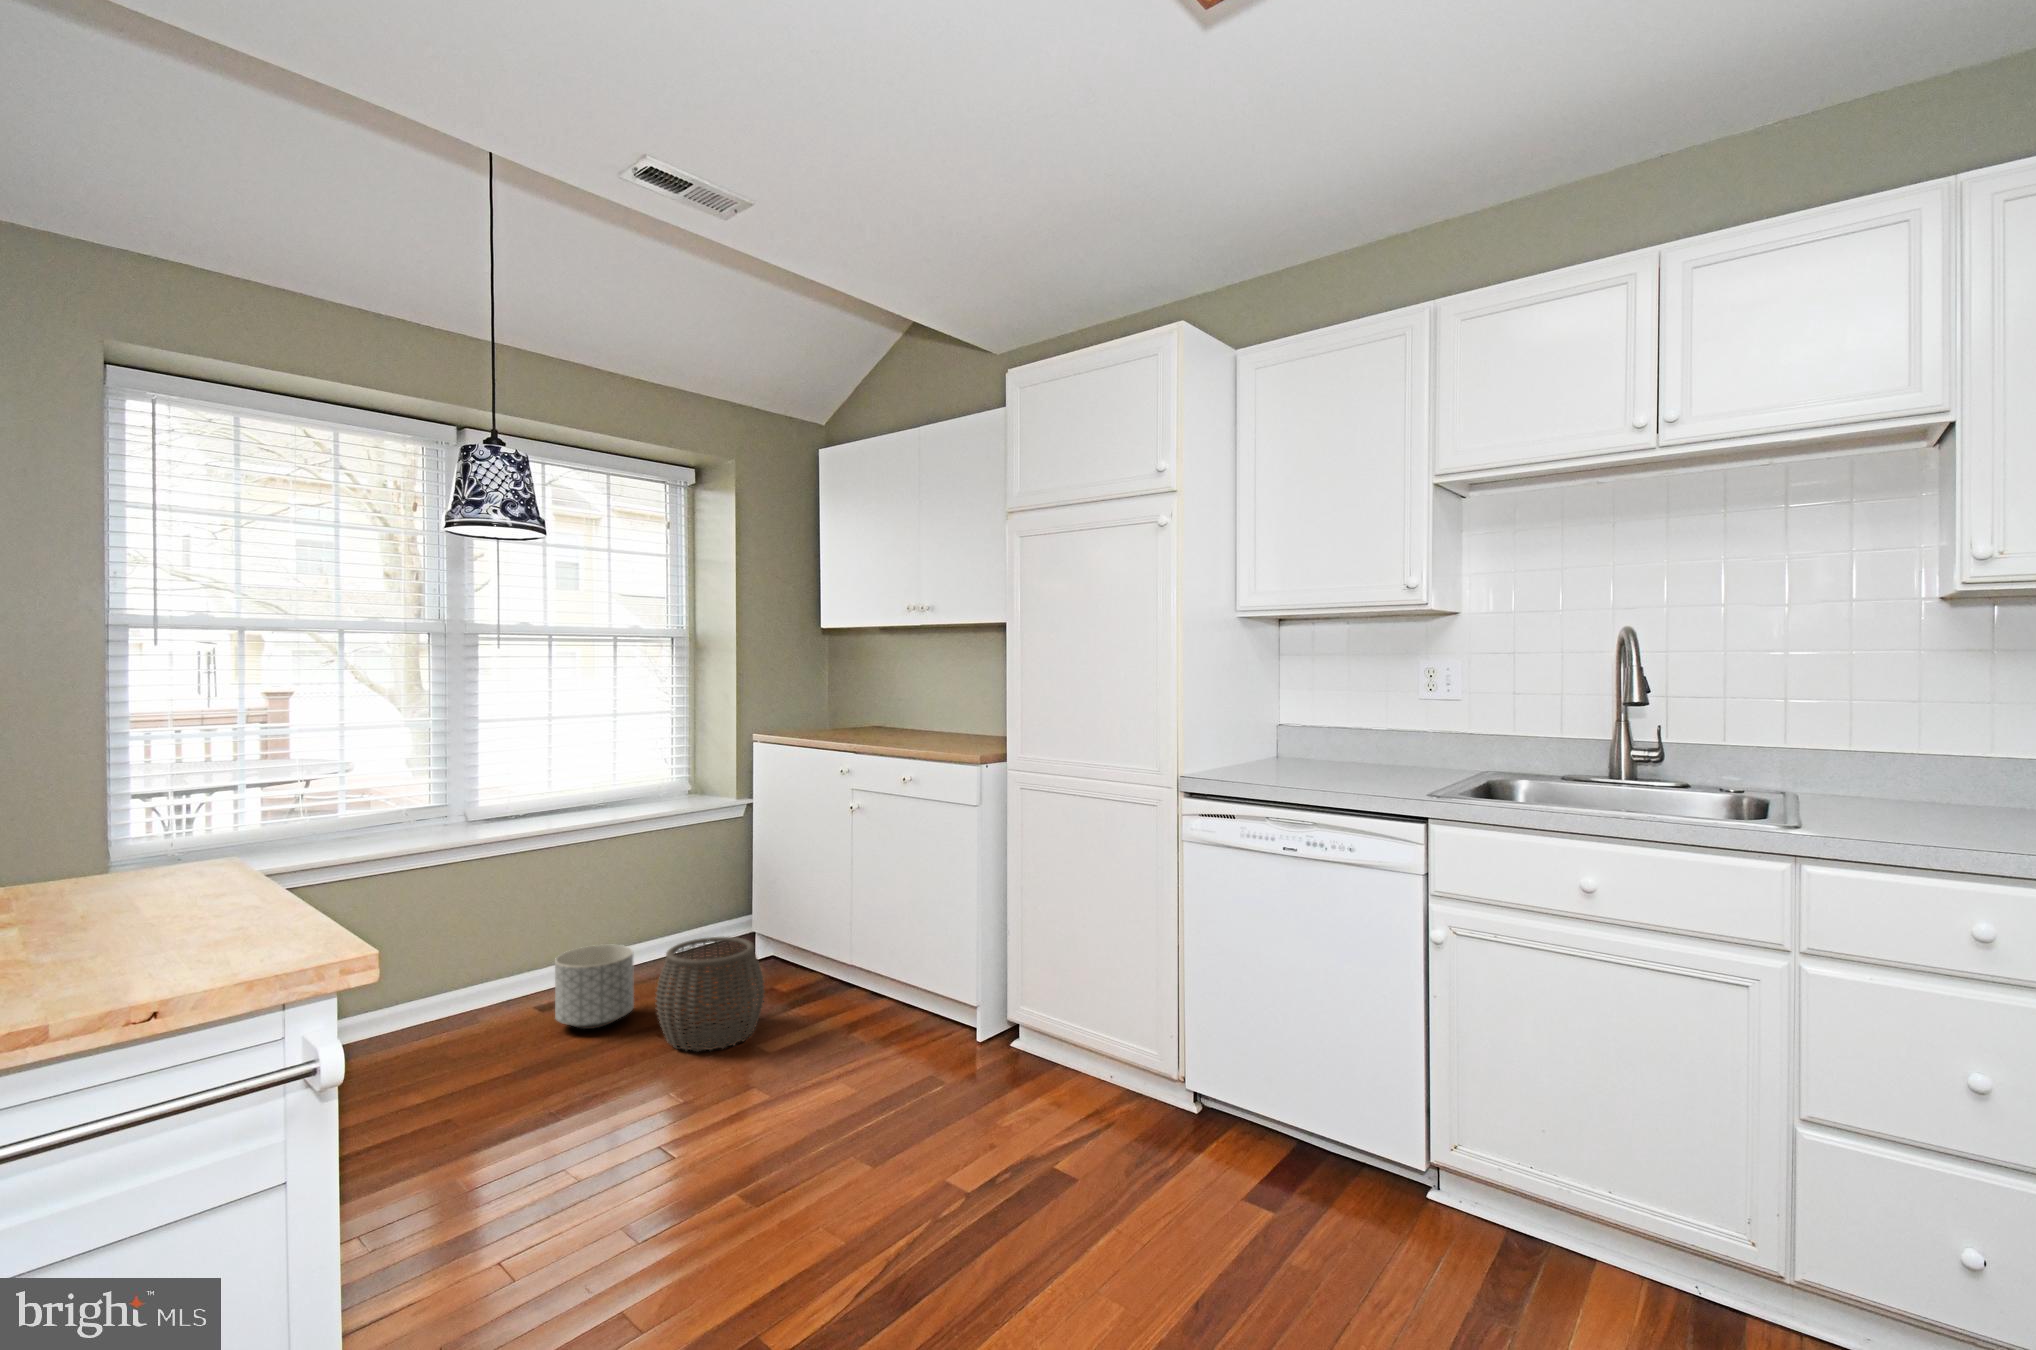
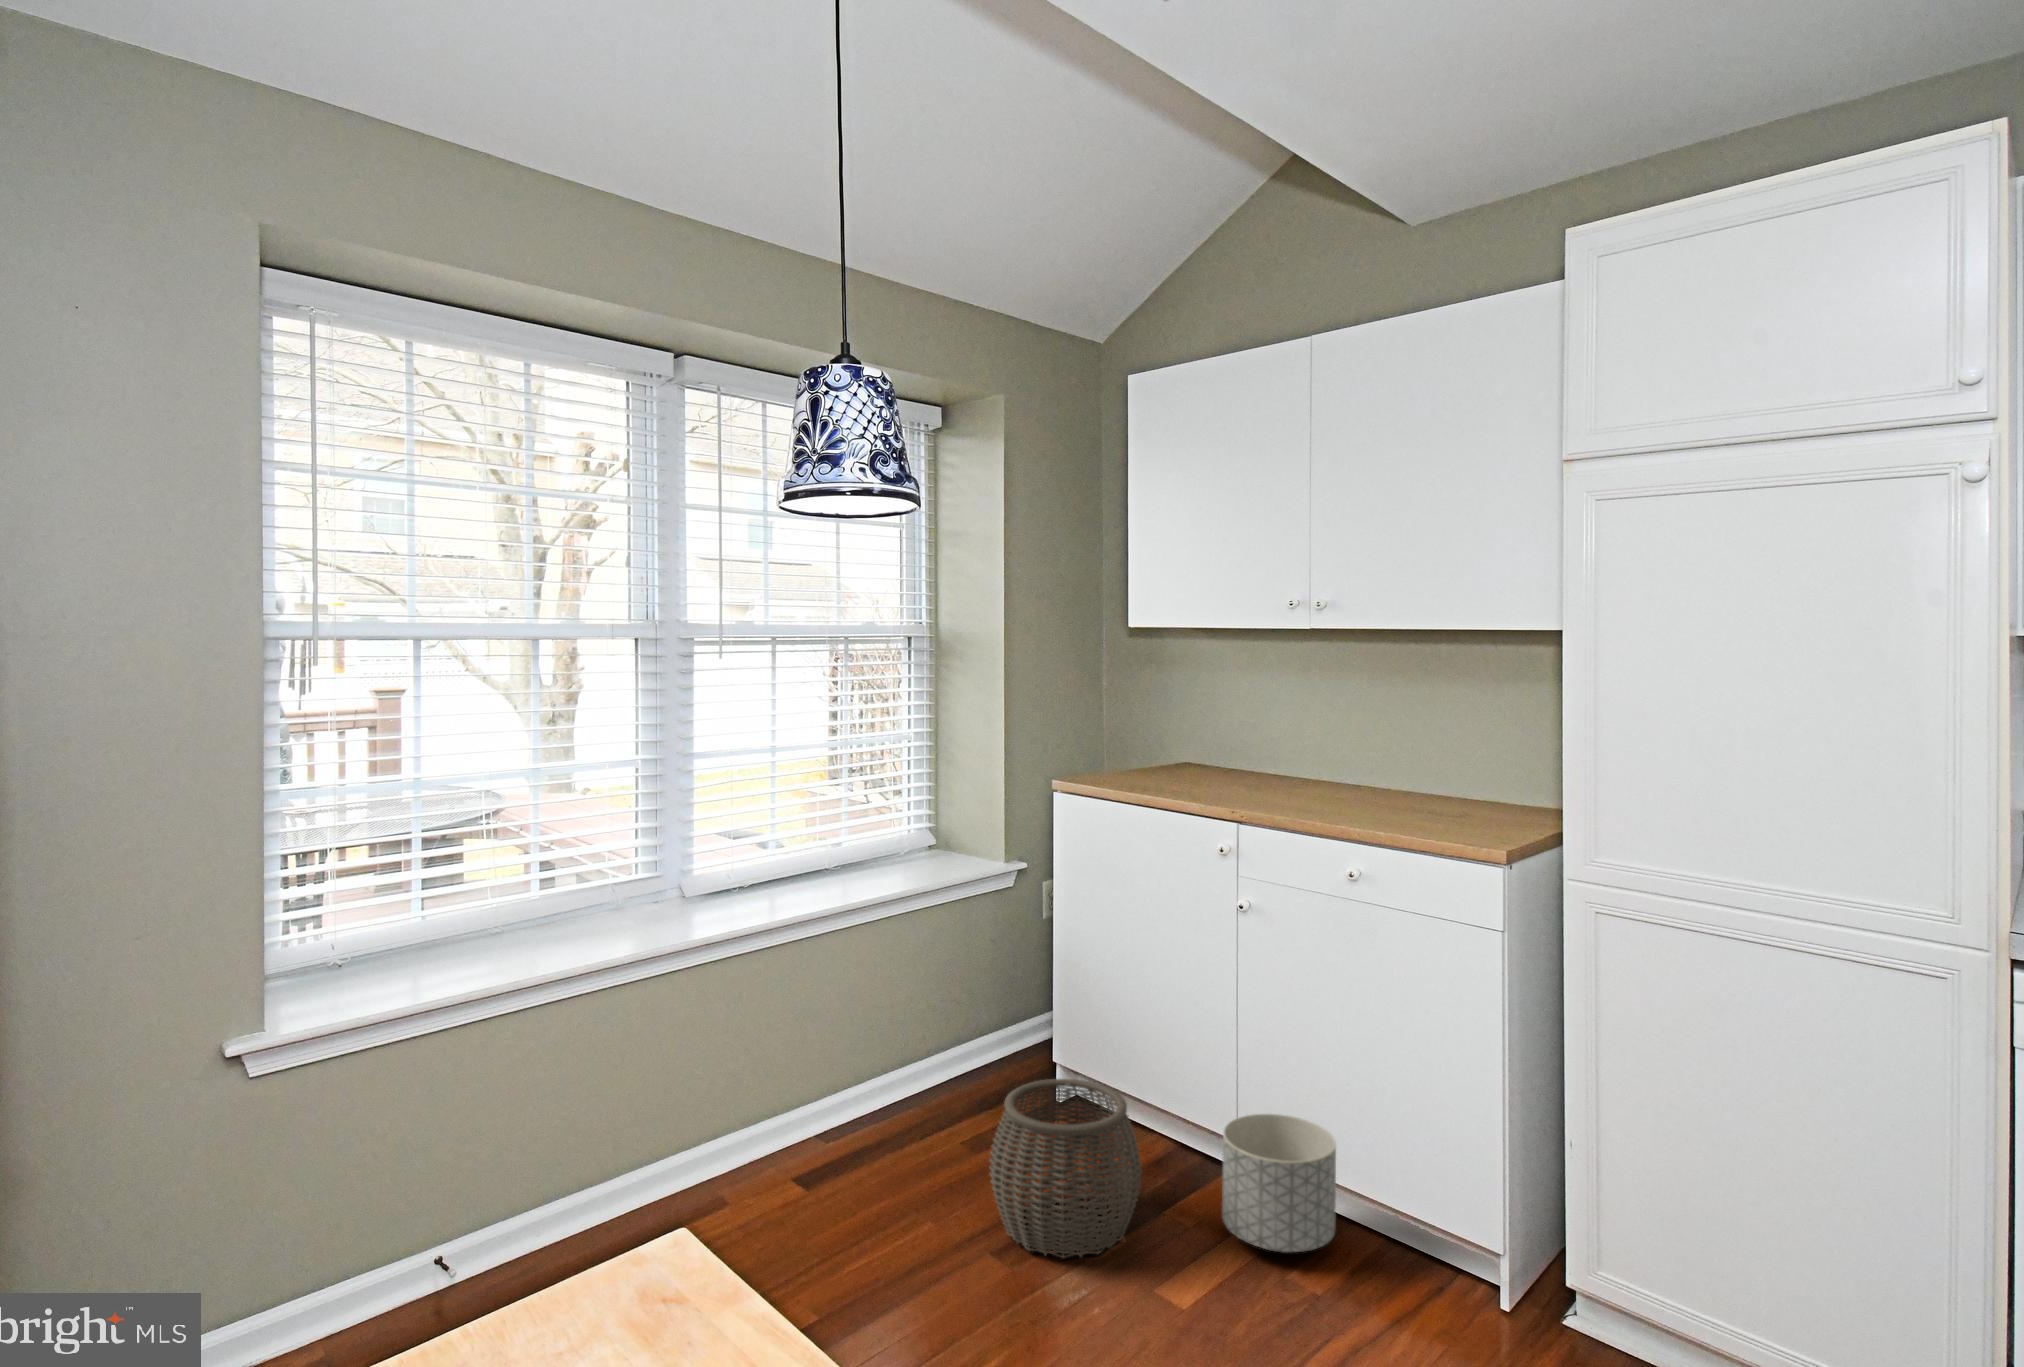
planter: present [555,945,634,1029] -> present [1222,1114,1336,1253]

